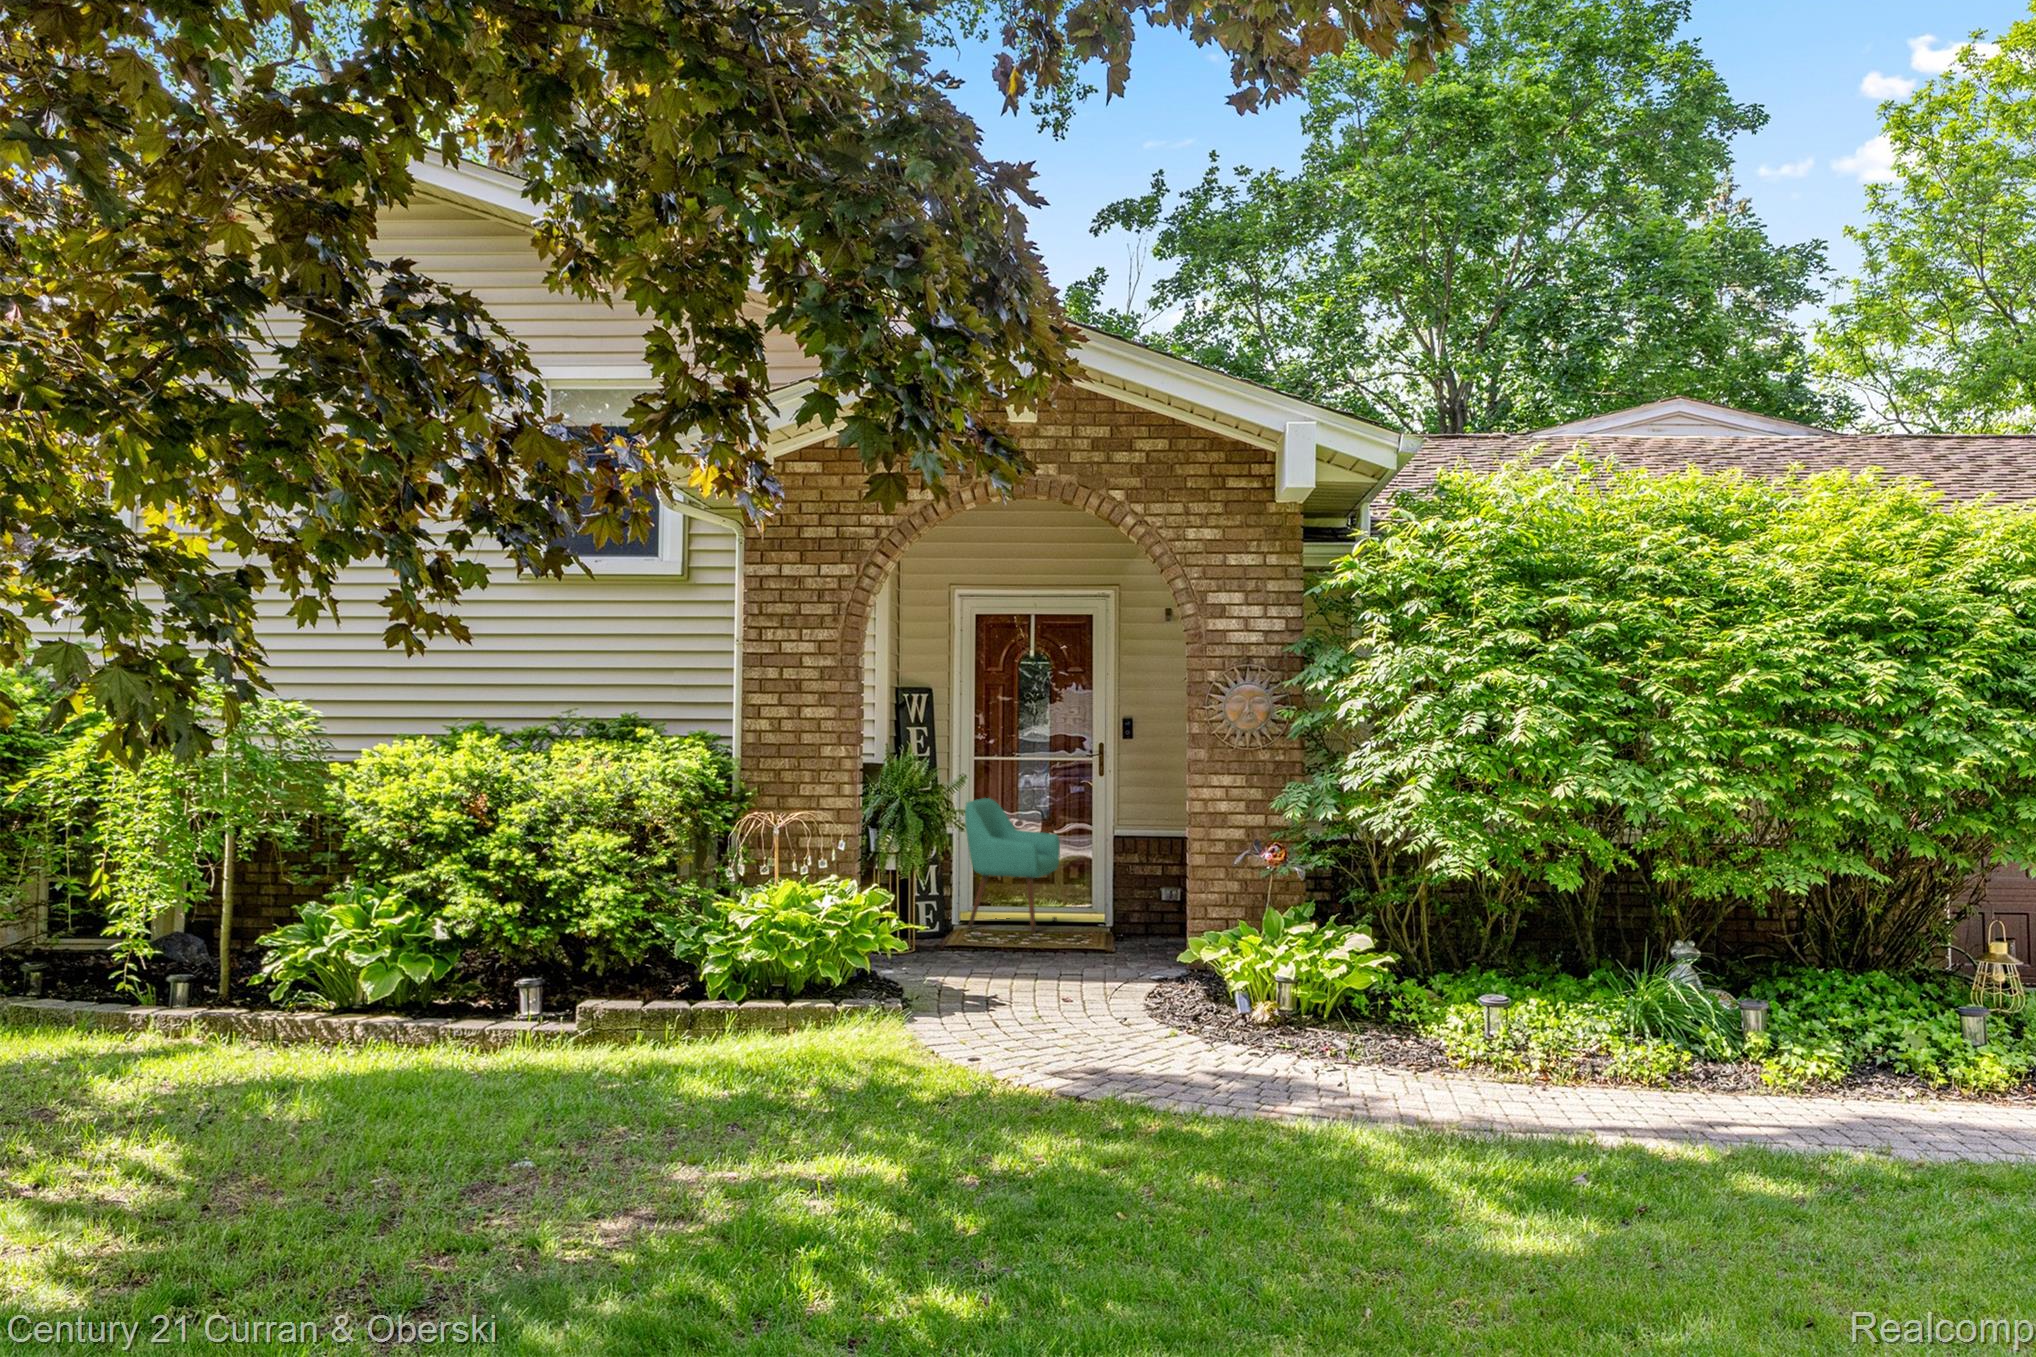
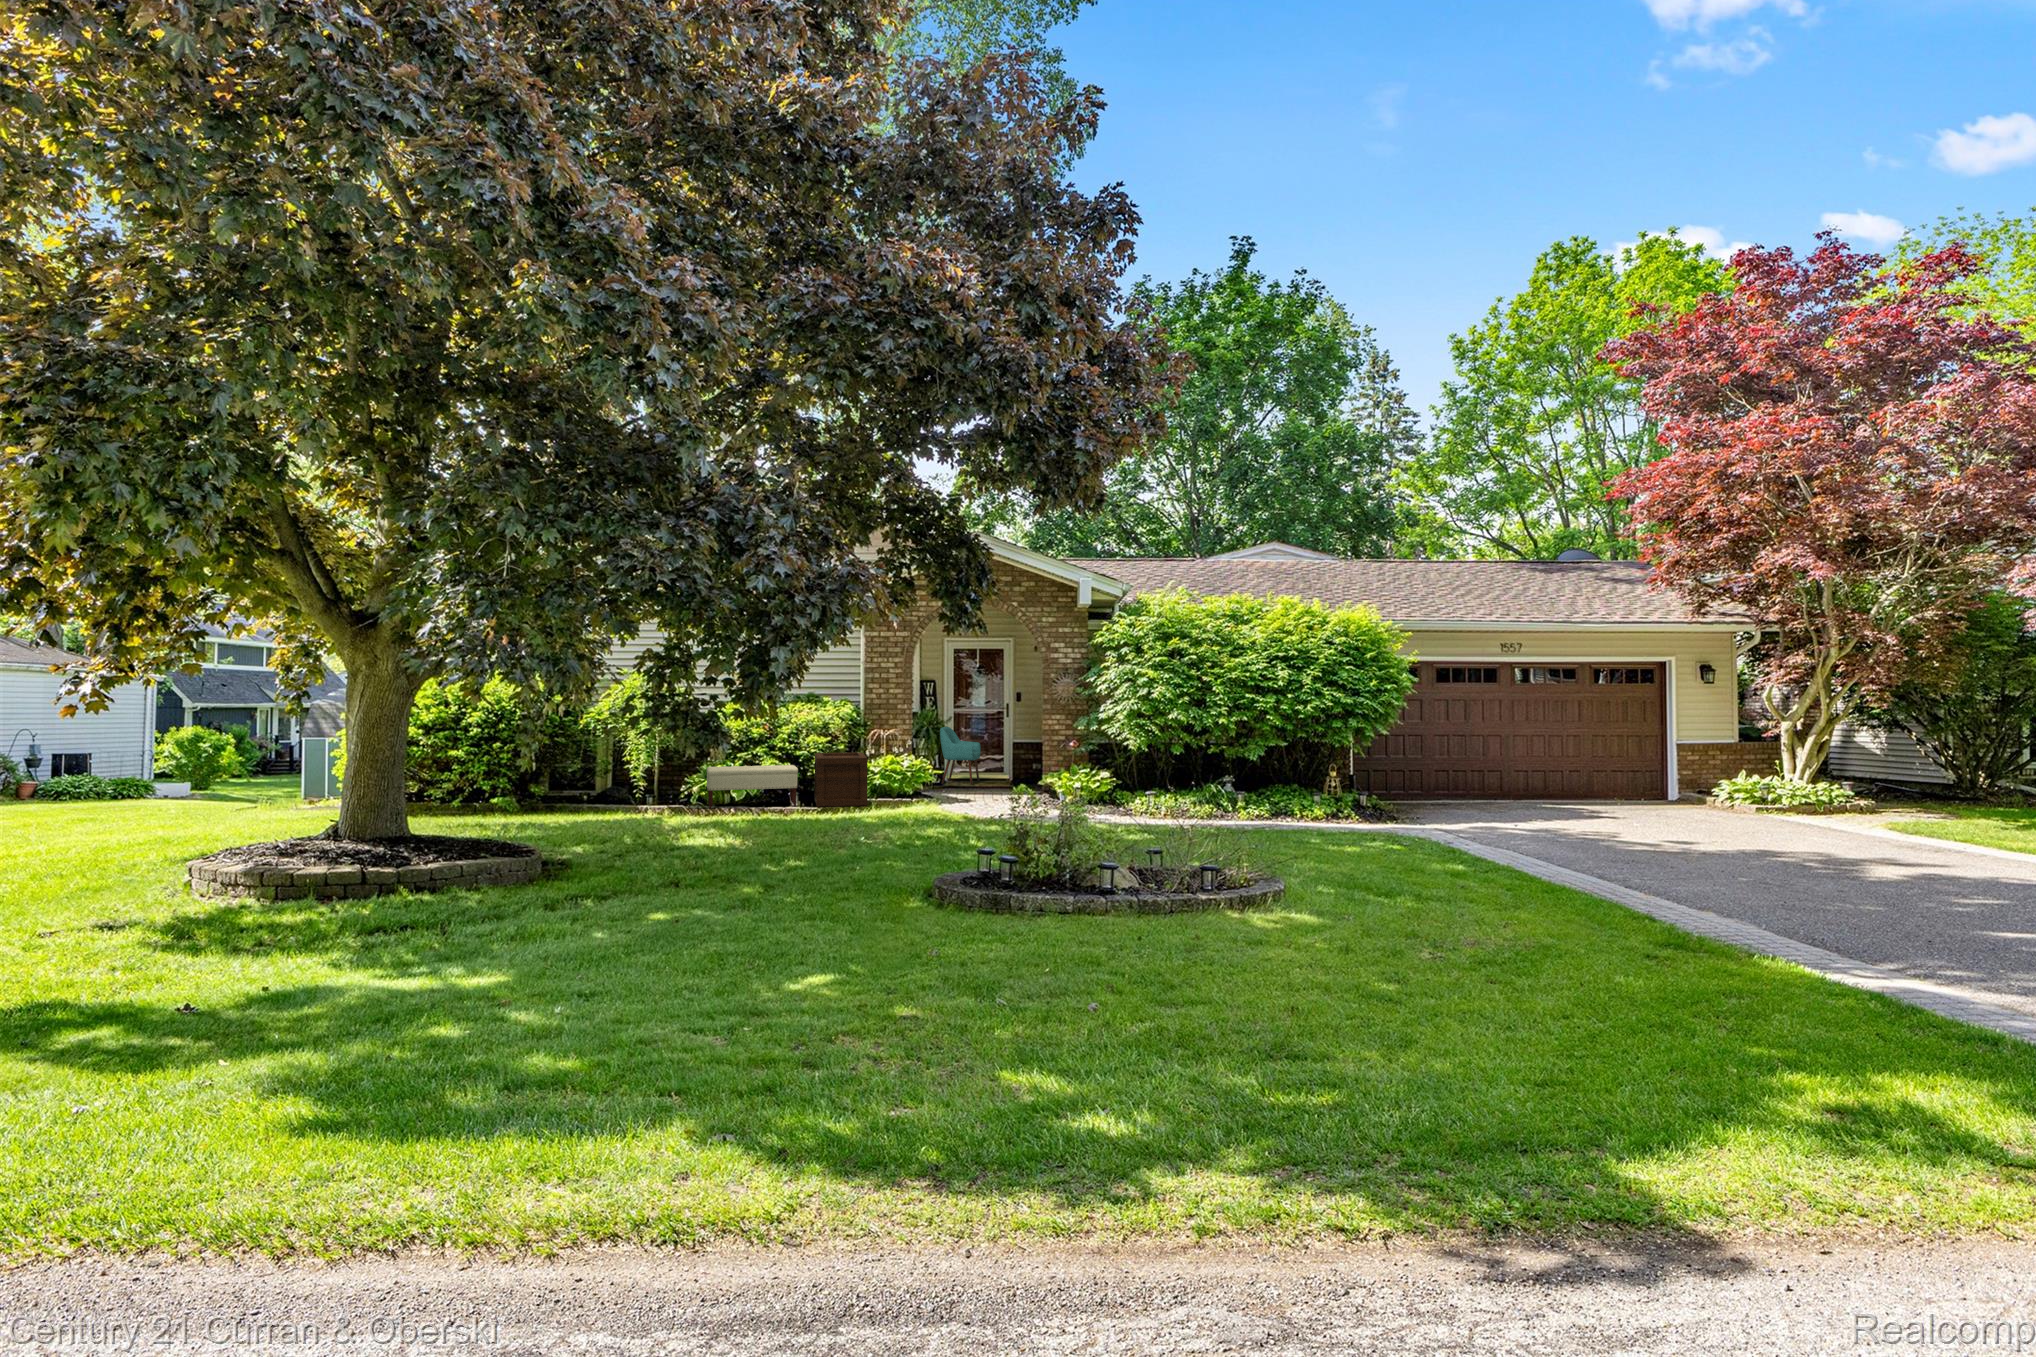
wooden crate: none [548,875,715,1034] -> present [815,753,867,807]
bench: none [252,908,528,1034] -> present [706,765,798,809]

